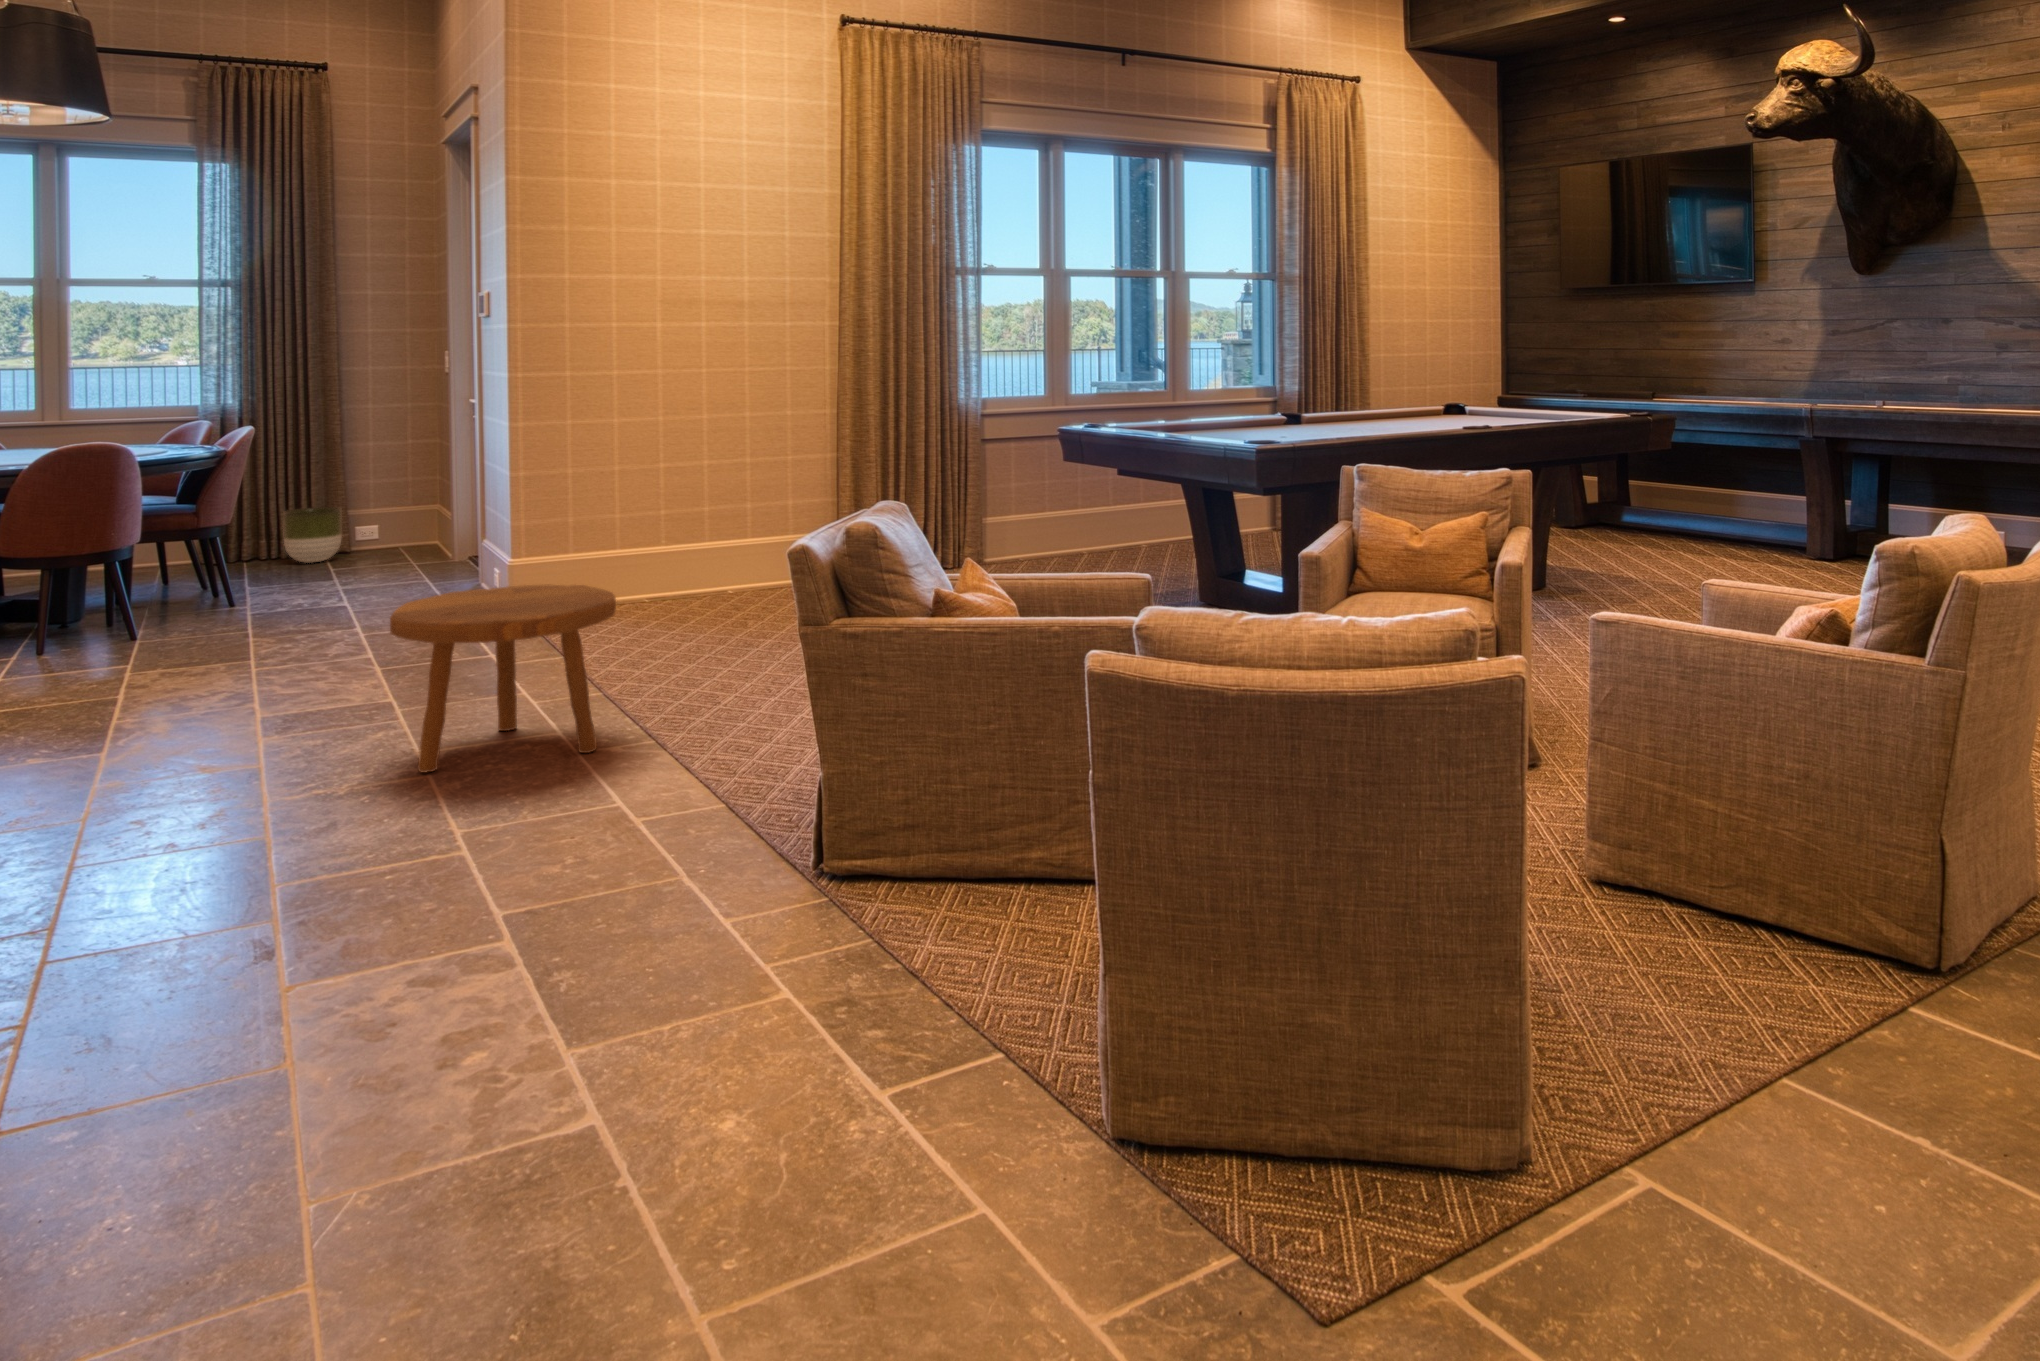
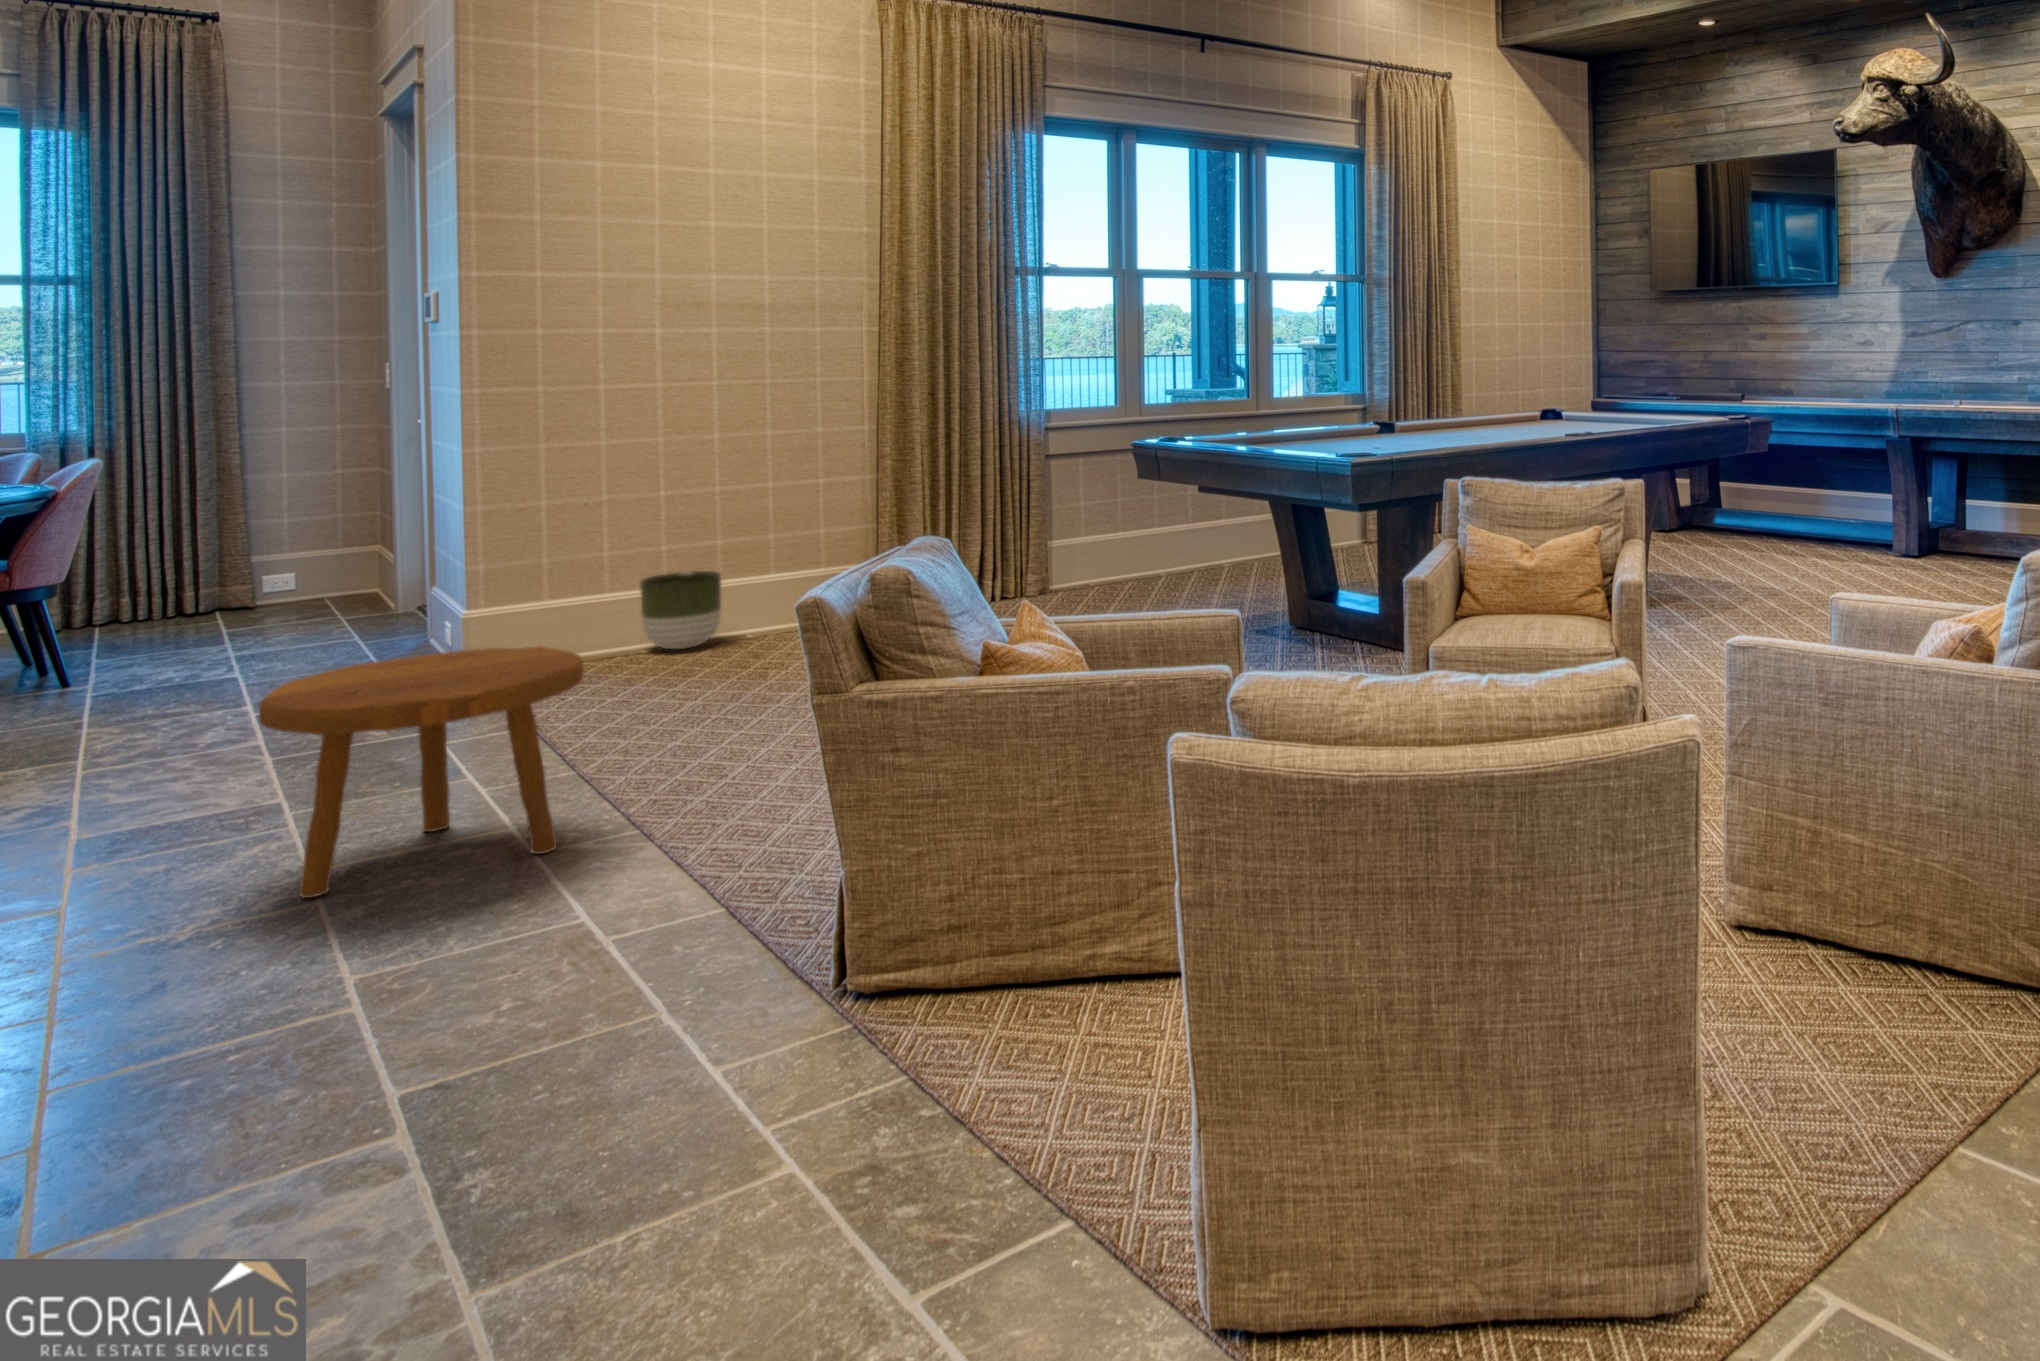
planter: present [283,507,342,563] -> present [640,571,721,649]

